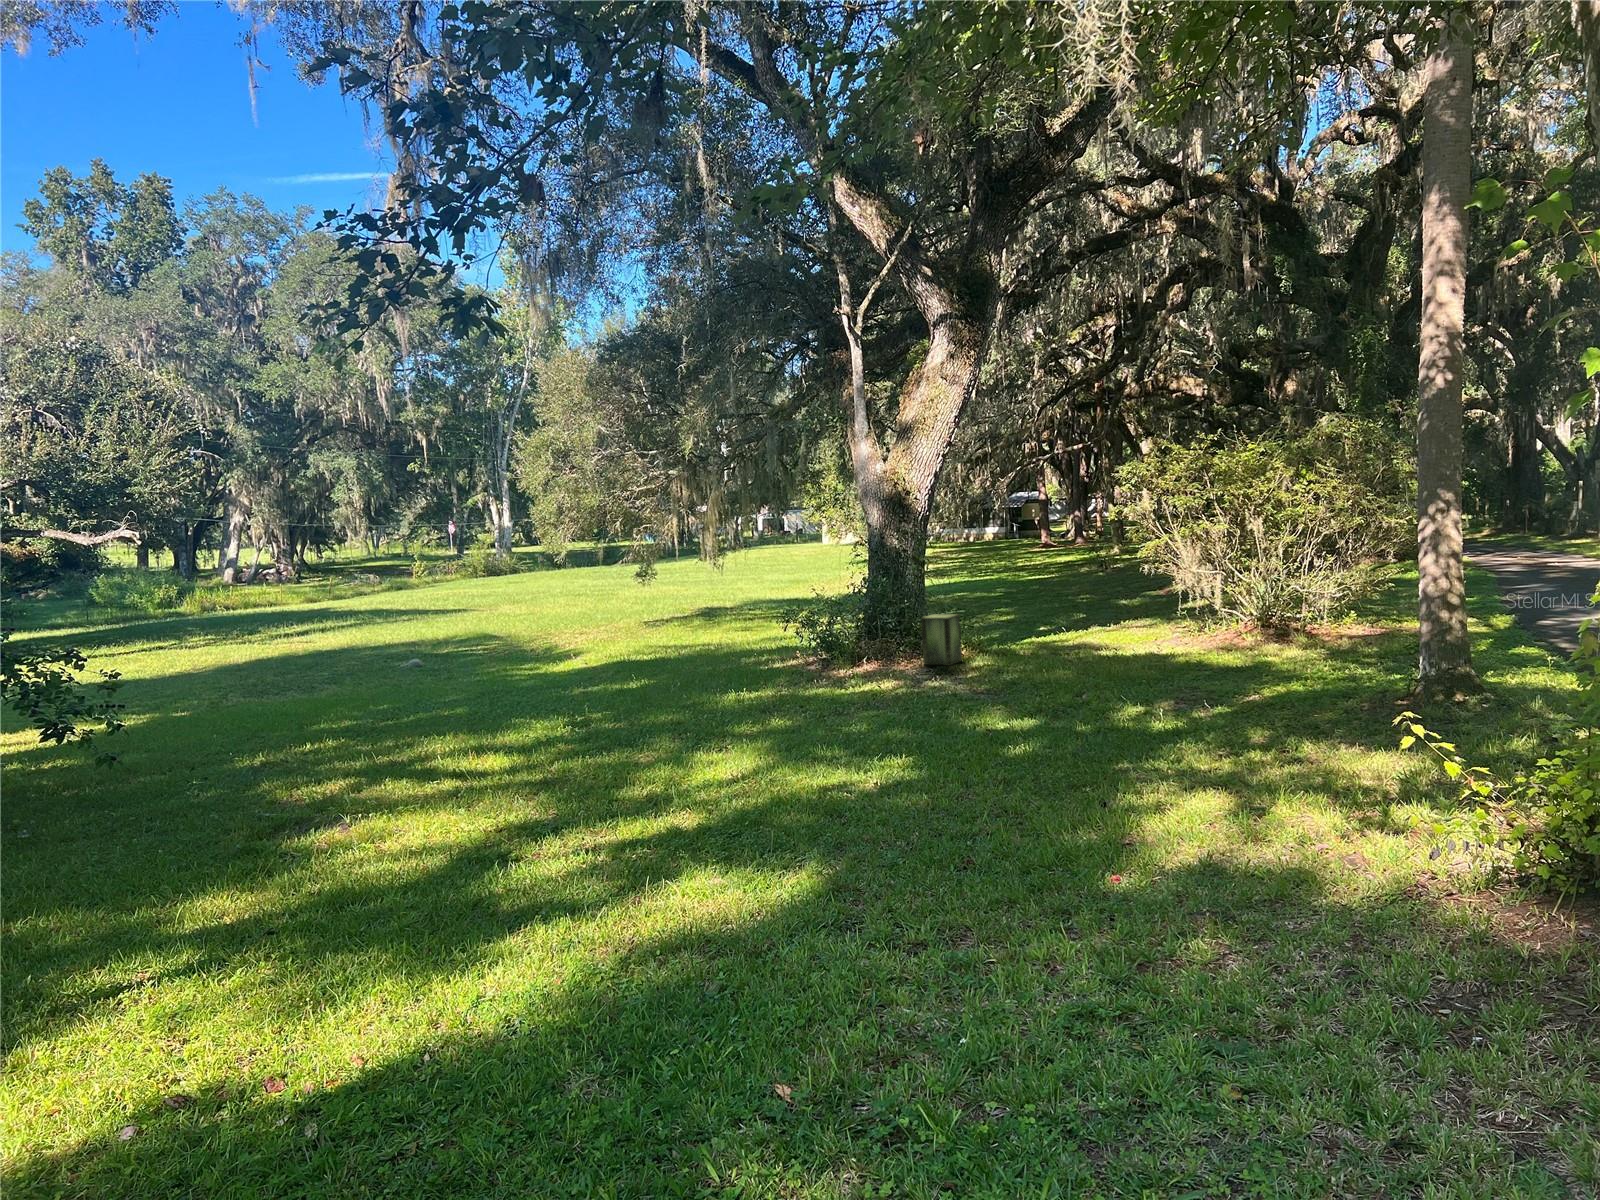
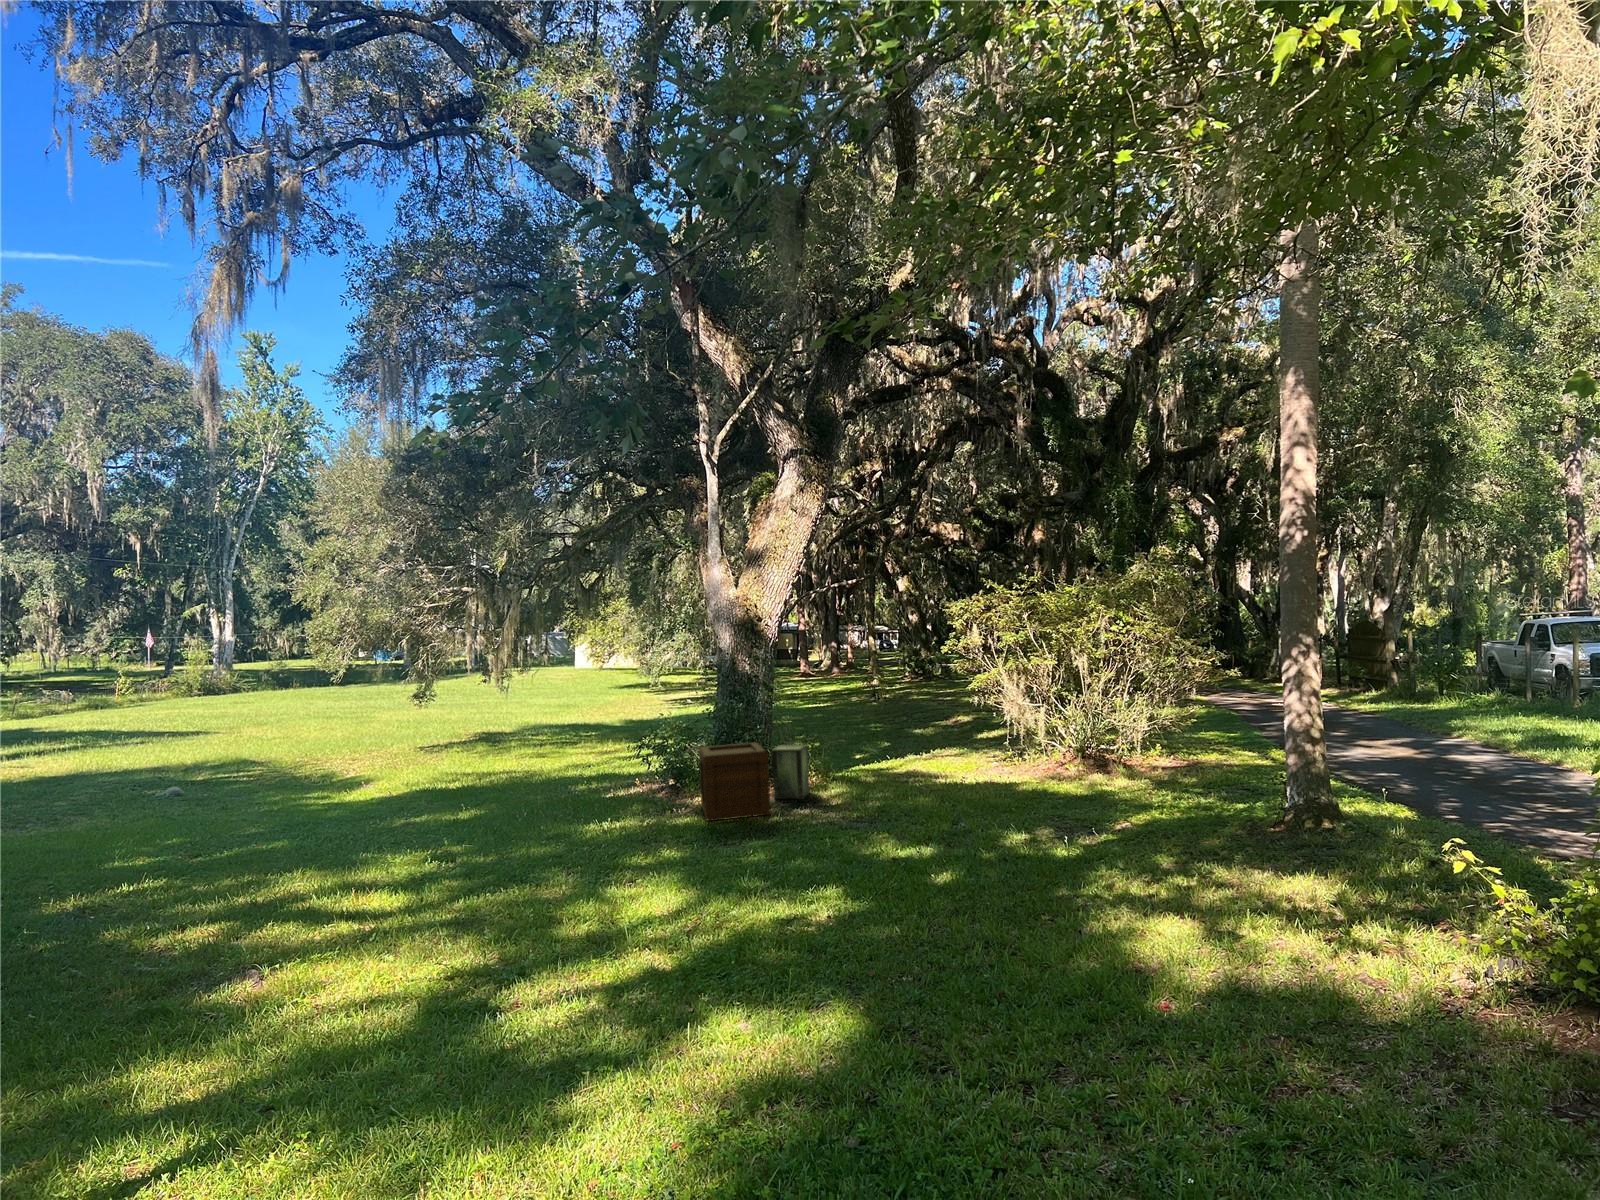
wooden crate: none [846,610,910,678] -> present [699,743,771,821]

